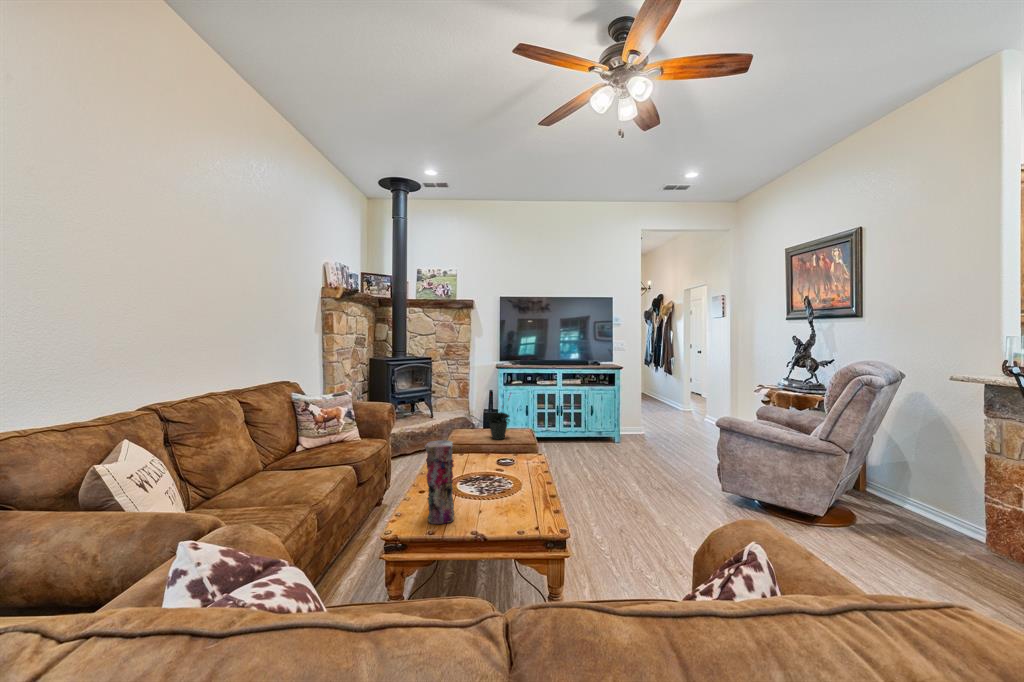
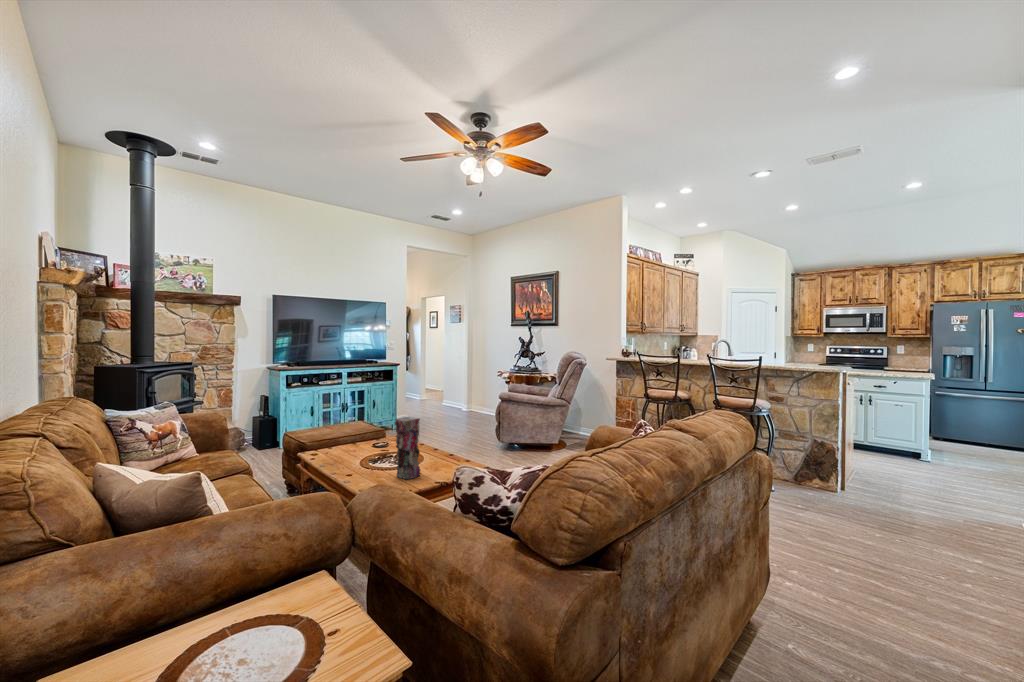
potted plant: present [486,412,510,440] -> none [331,387,359,433]

